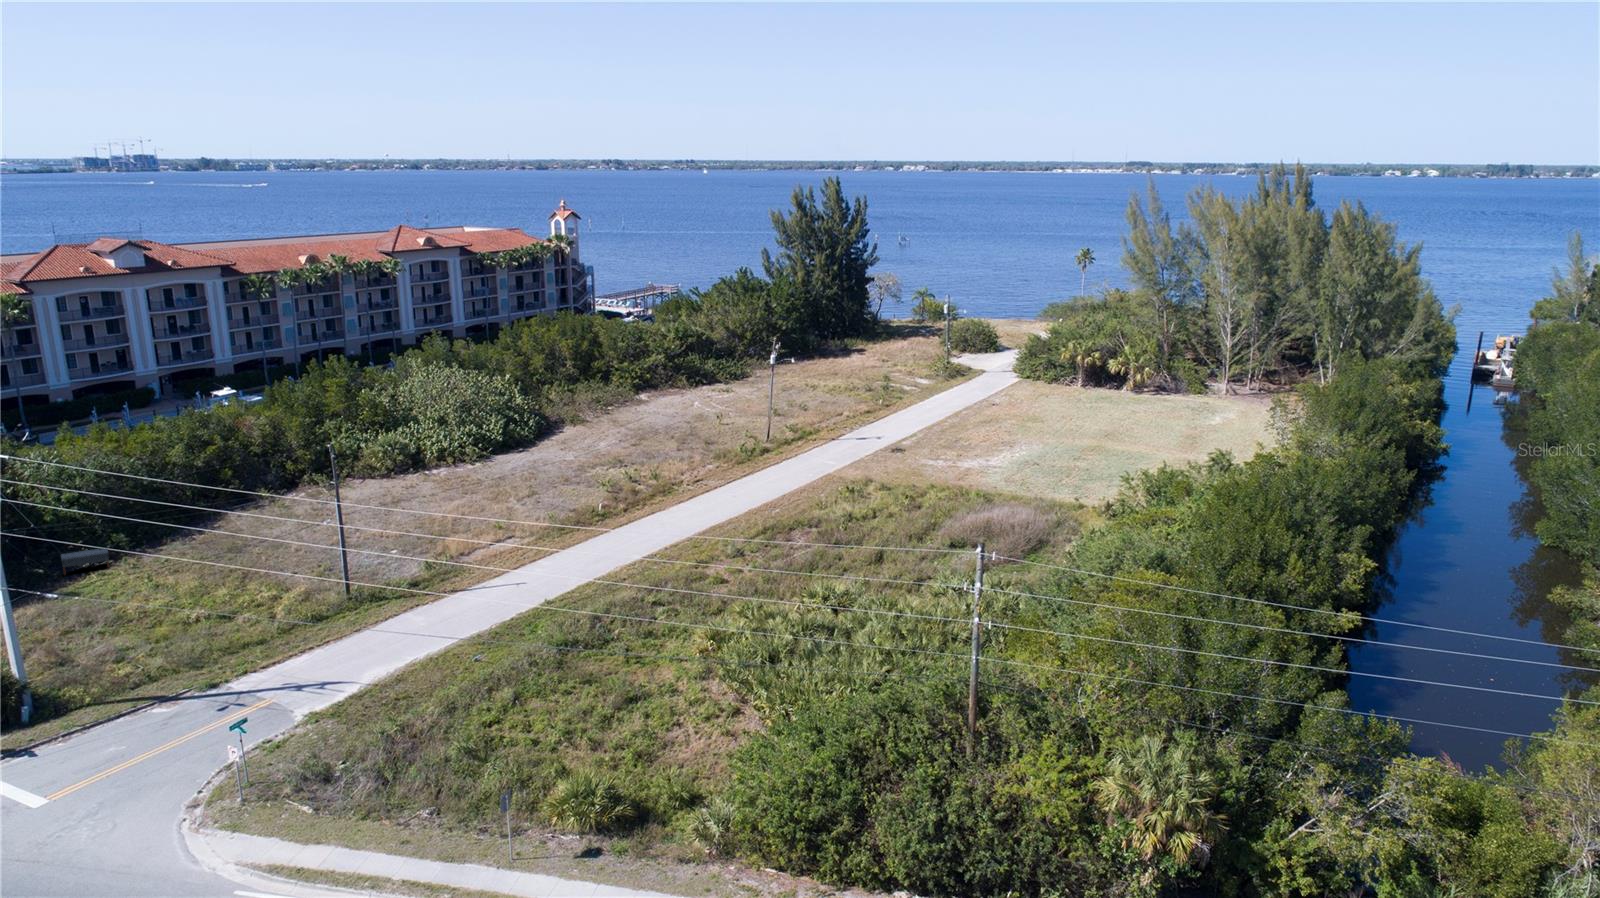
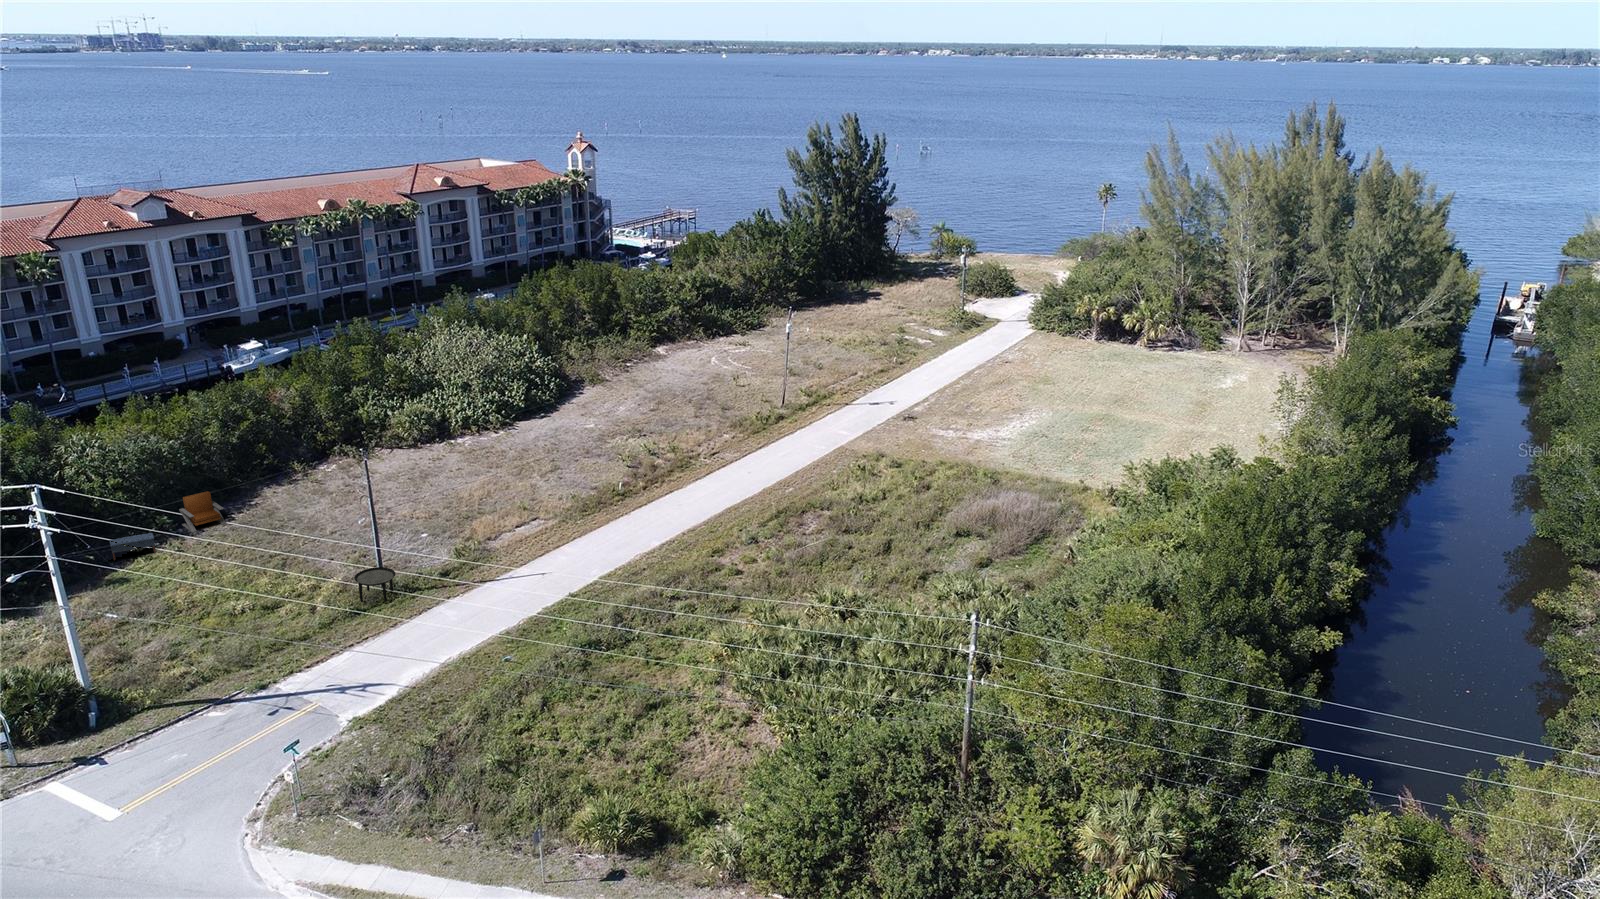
lounge chair: none [138,510,187,551] -> present [179,491,226,533]
round table: none [318,573,362,608] -> present [354,567,395,602]

